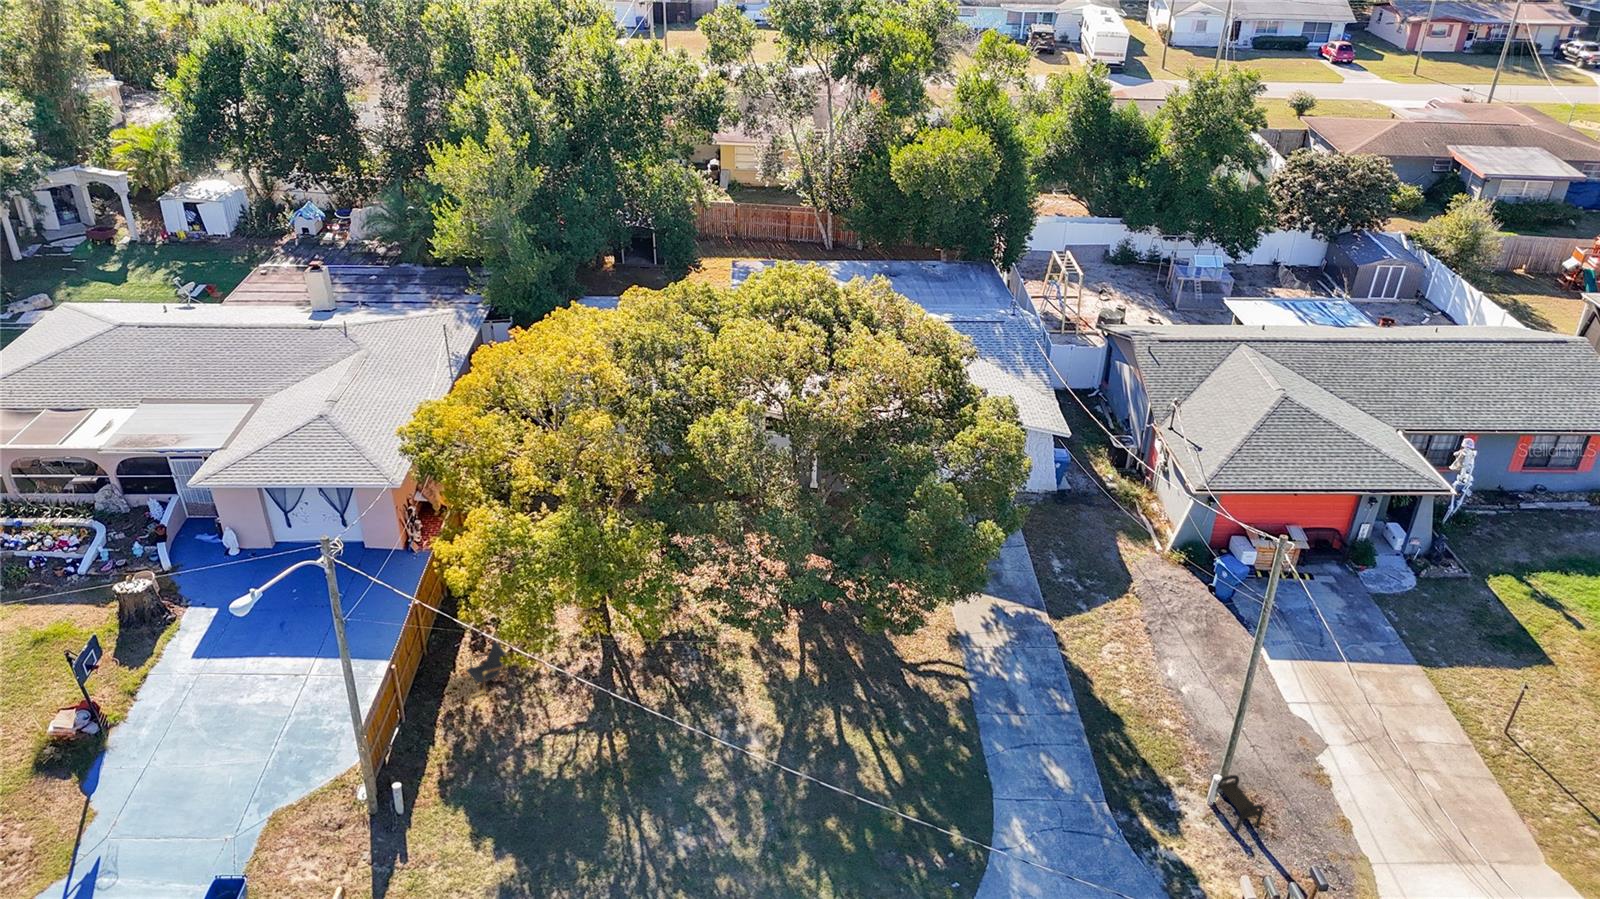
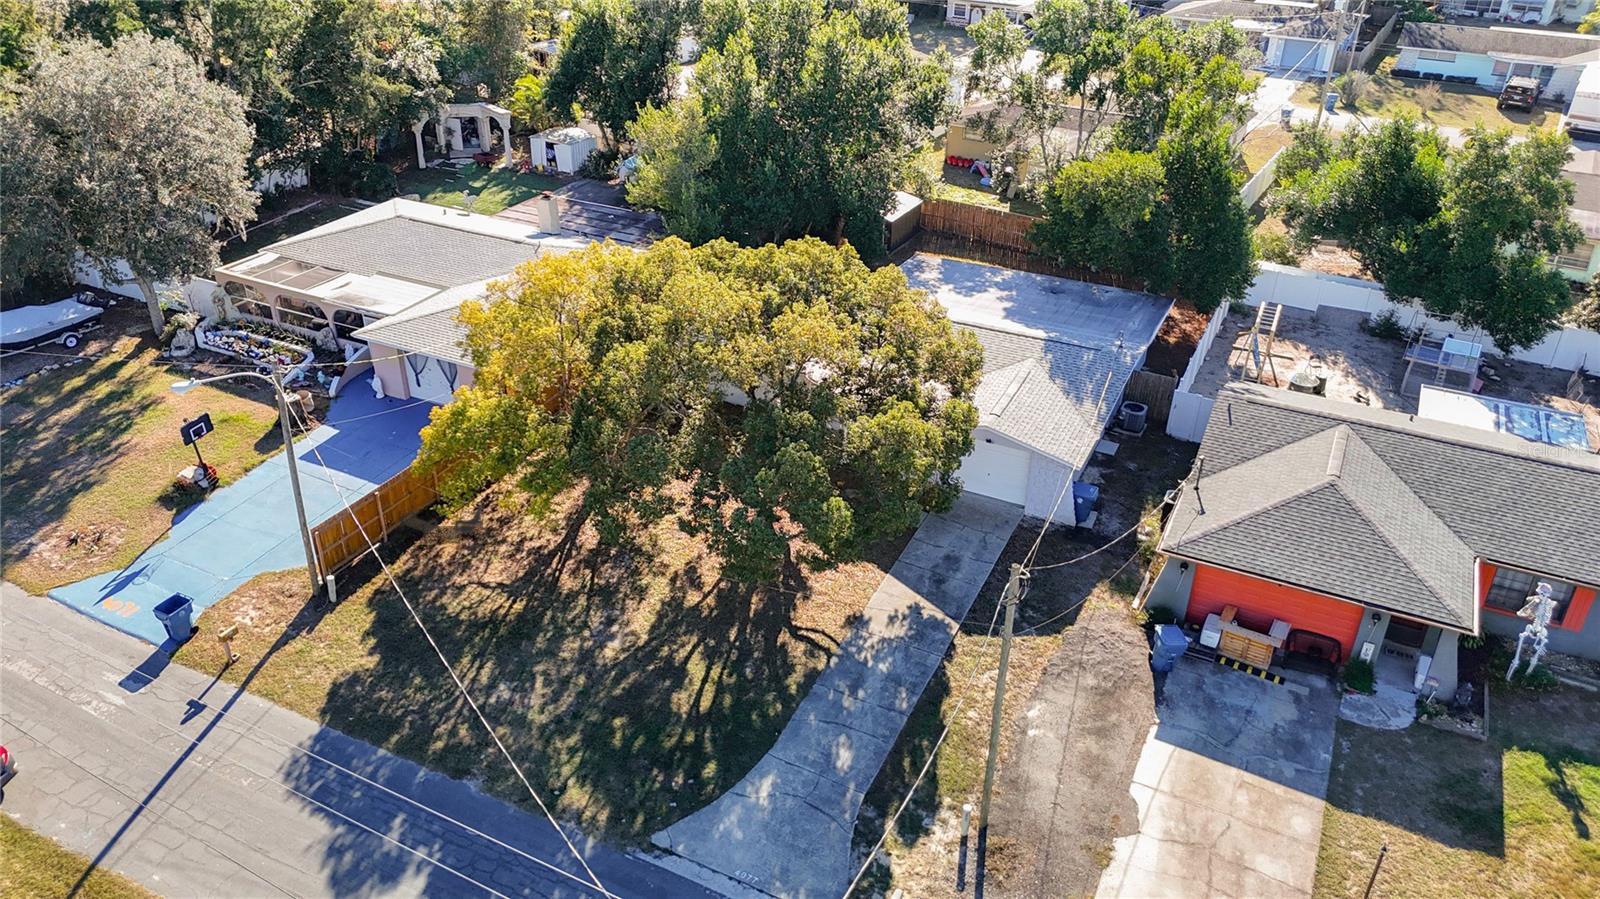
bench: present [1215,775,1264,832] -> present [401,511,440,546]

